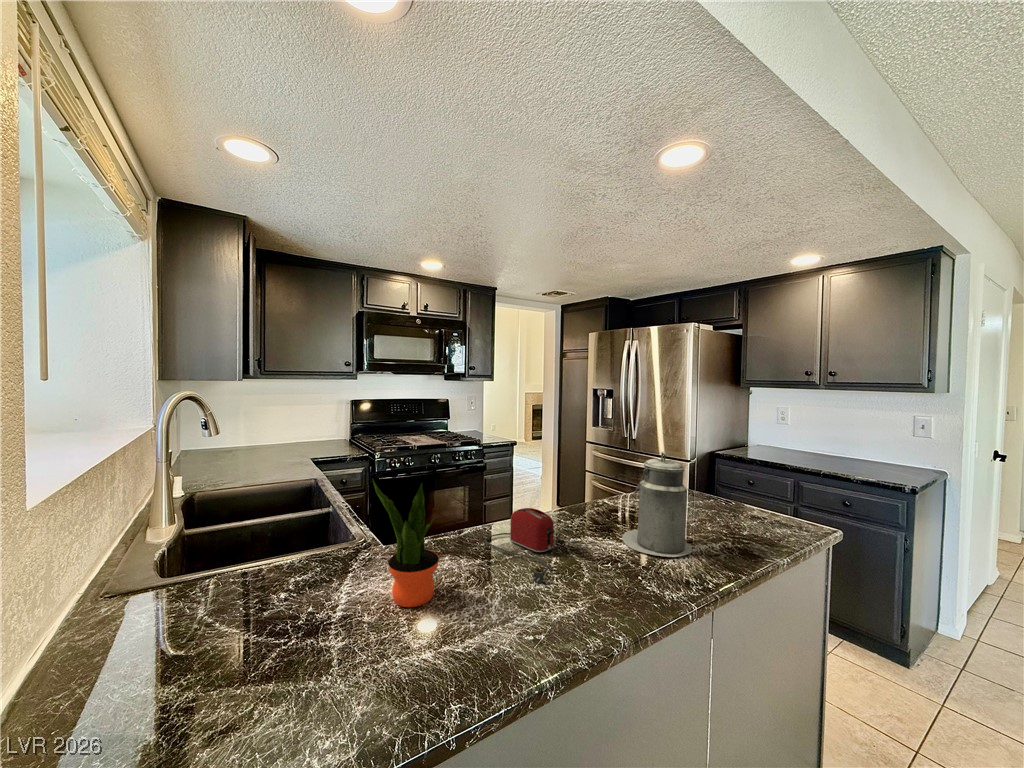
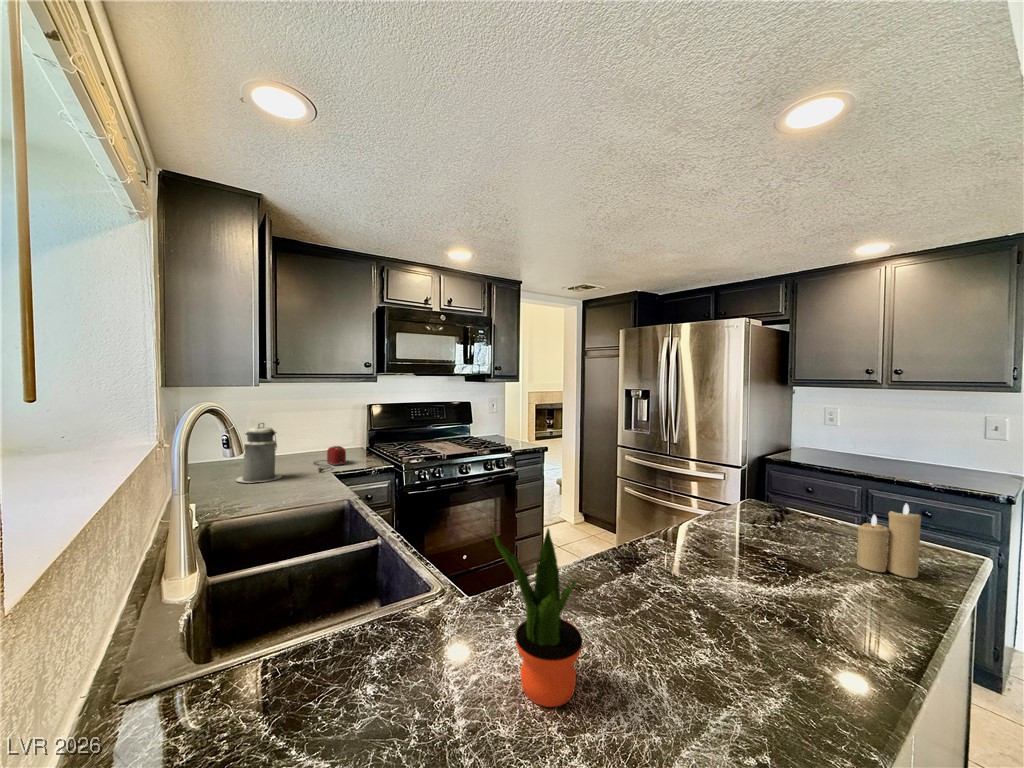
canister: present [622,452,692,557] -> present [236,423,282,482]
candle: none [718,480,765,541] -> present [857,504,921,578]
toaster: present [485,508,555,583] -> present [314,446,346,472]

